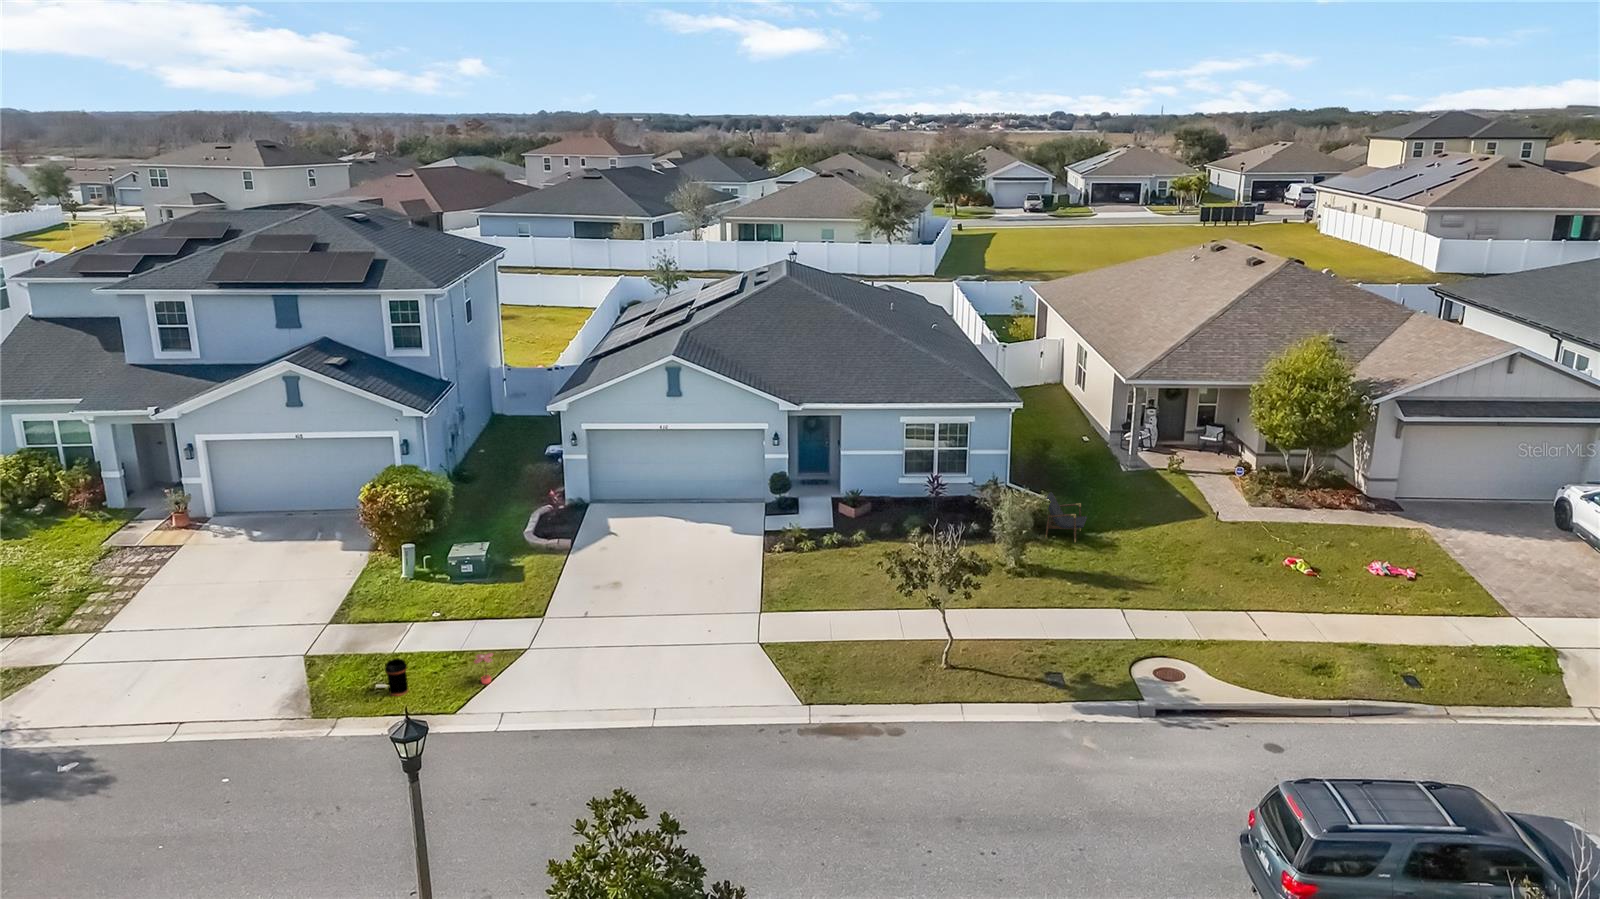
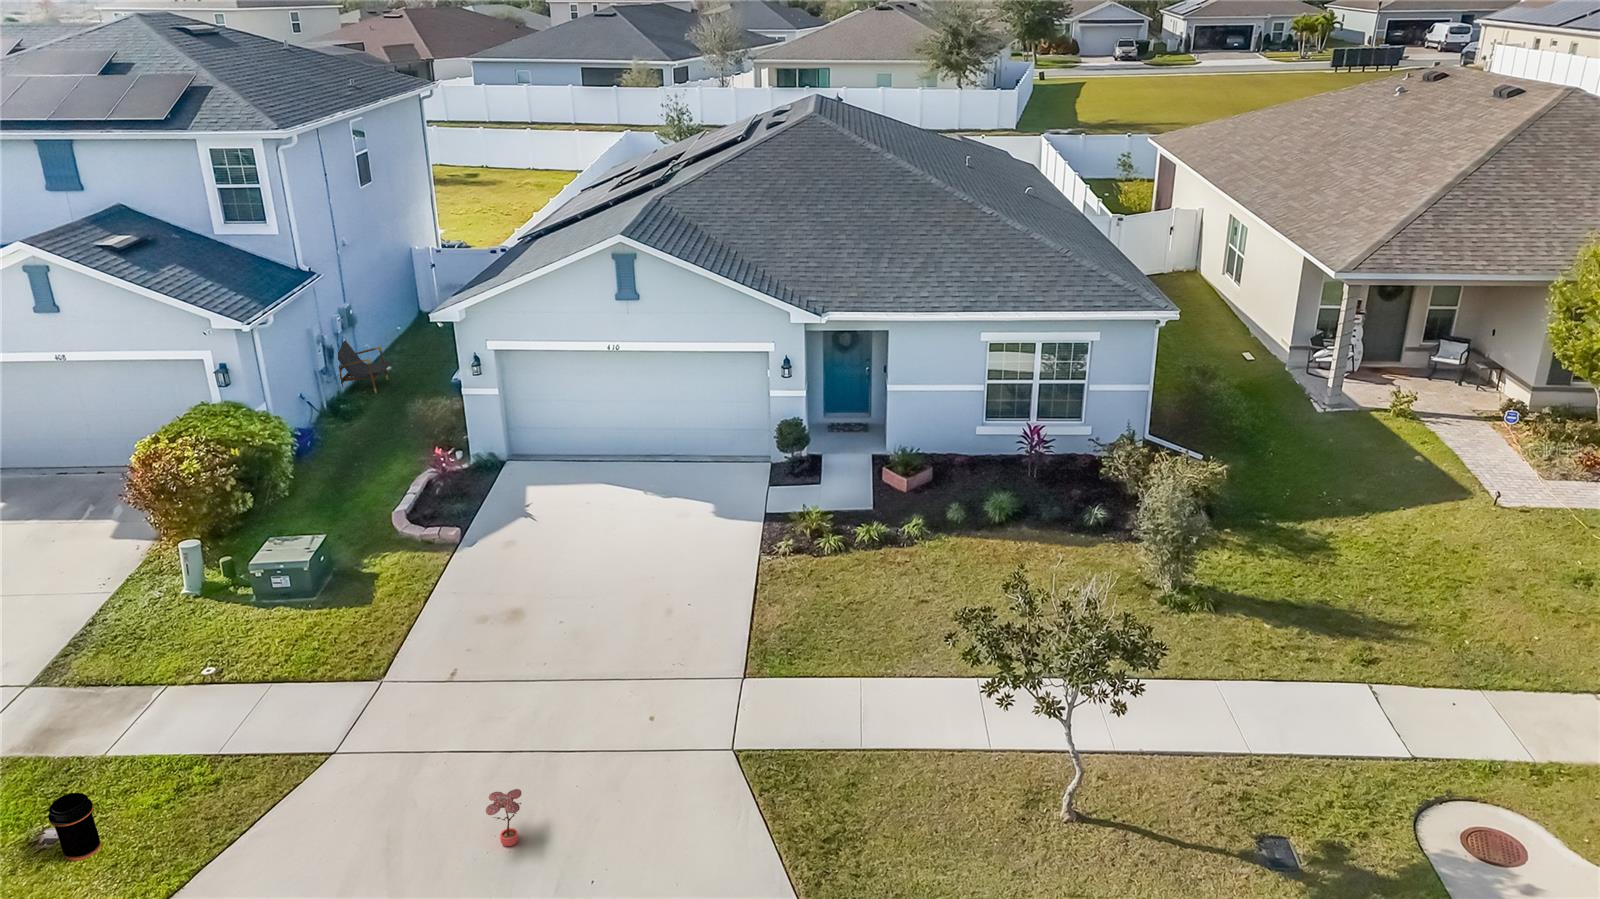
lounge chair: present [1046,492,1087,543] -> present [338,340,391,393]
potted plant: present [474,653,493,684] -> present [486,789,521,846]

